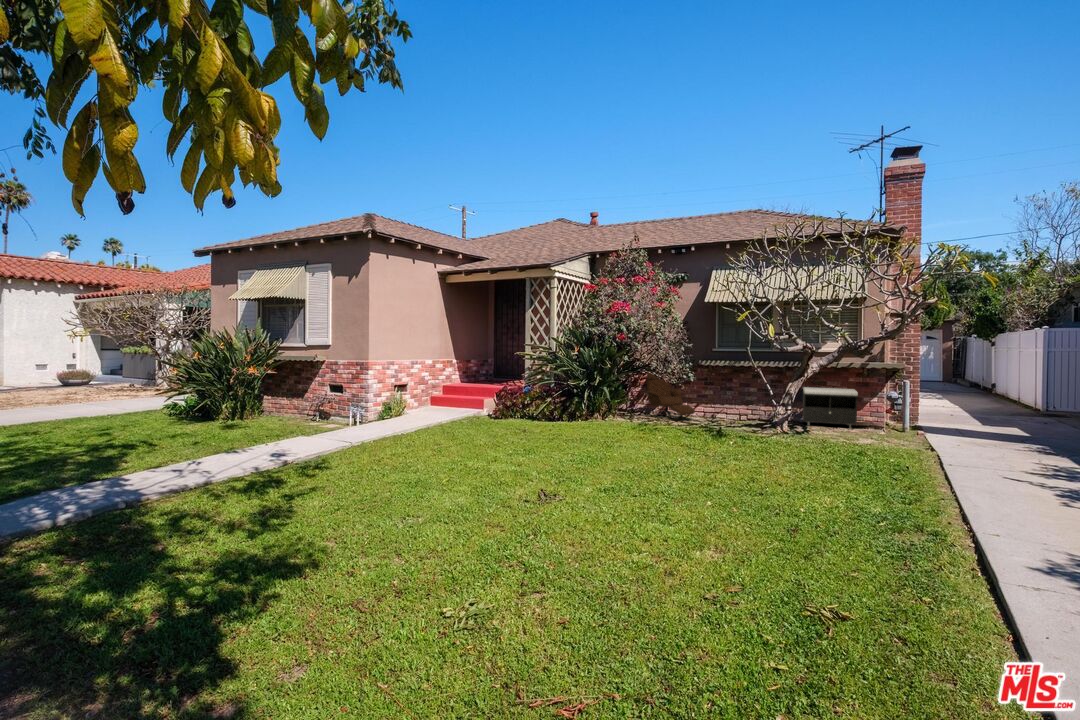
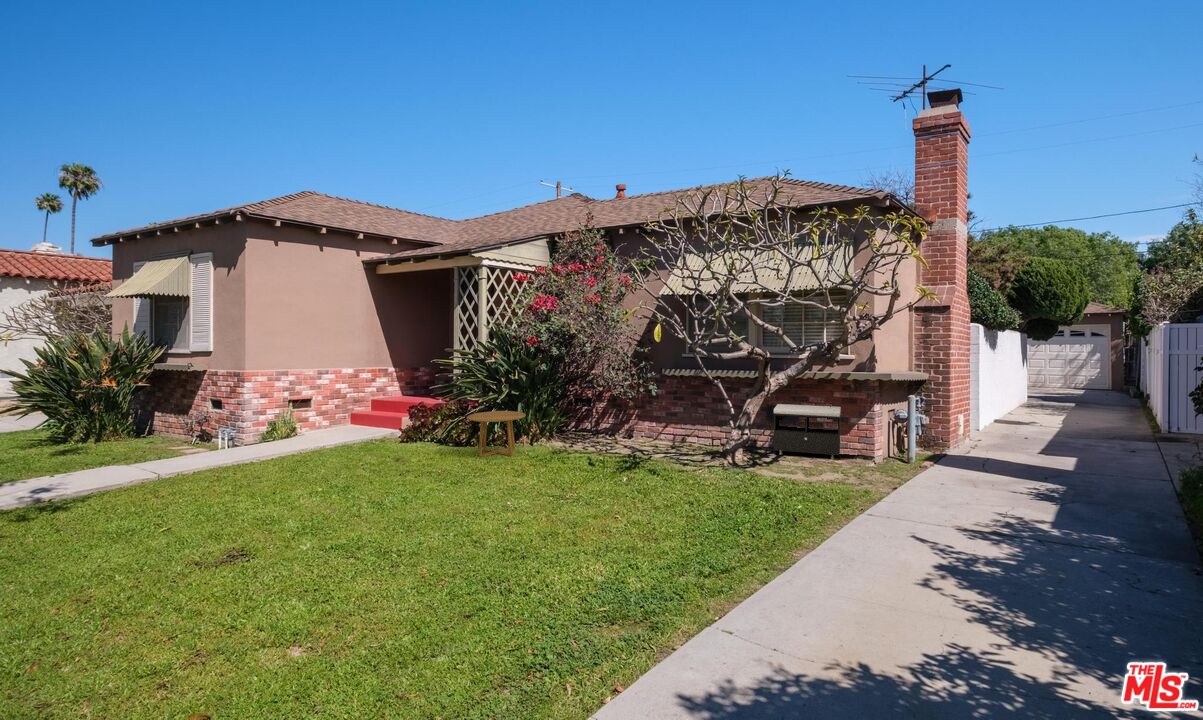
lounge chair: present [647,373,695,420] -> none [588,381,643,448]
round table: none [564,393,610,427] -> present [467,411,526,457]

